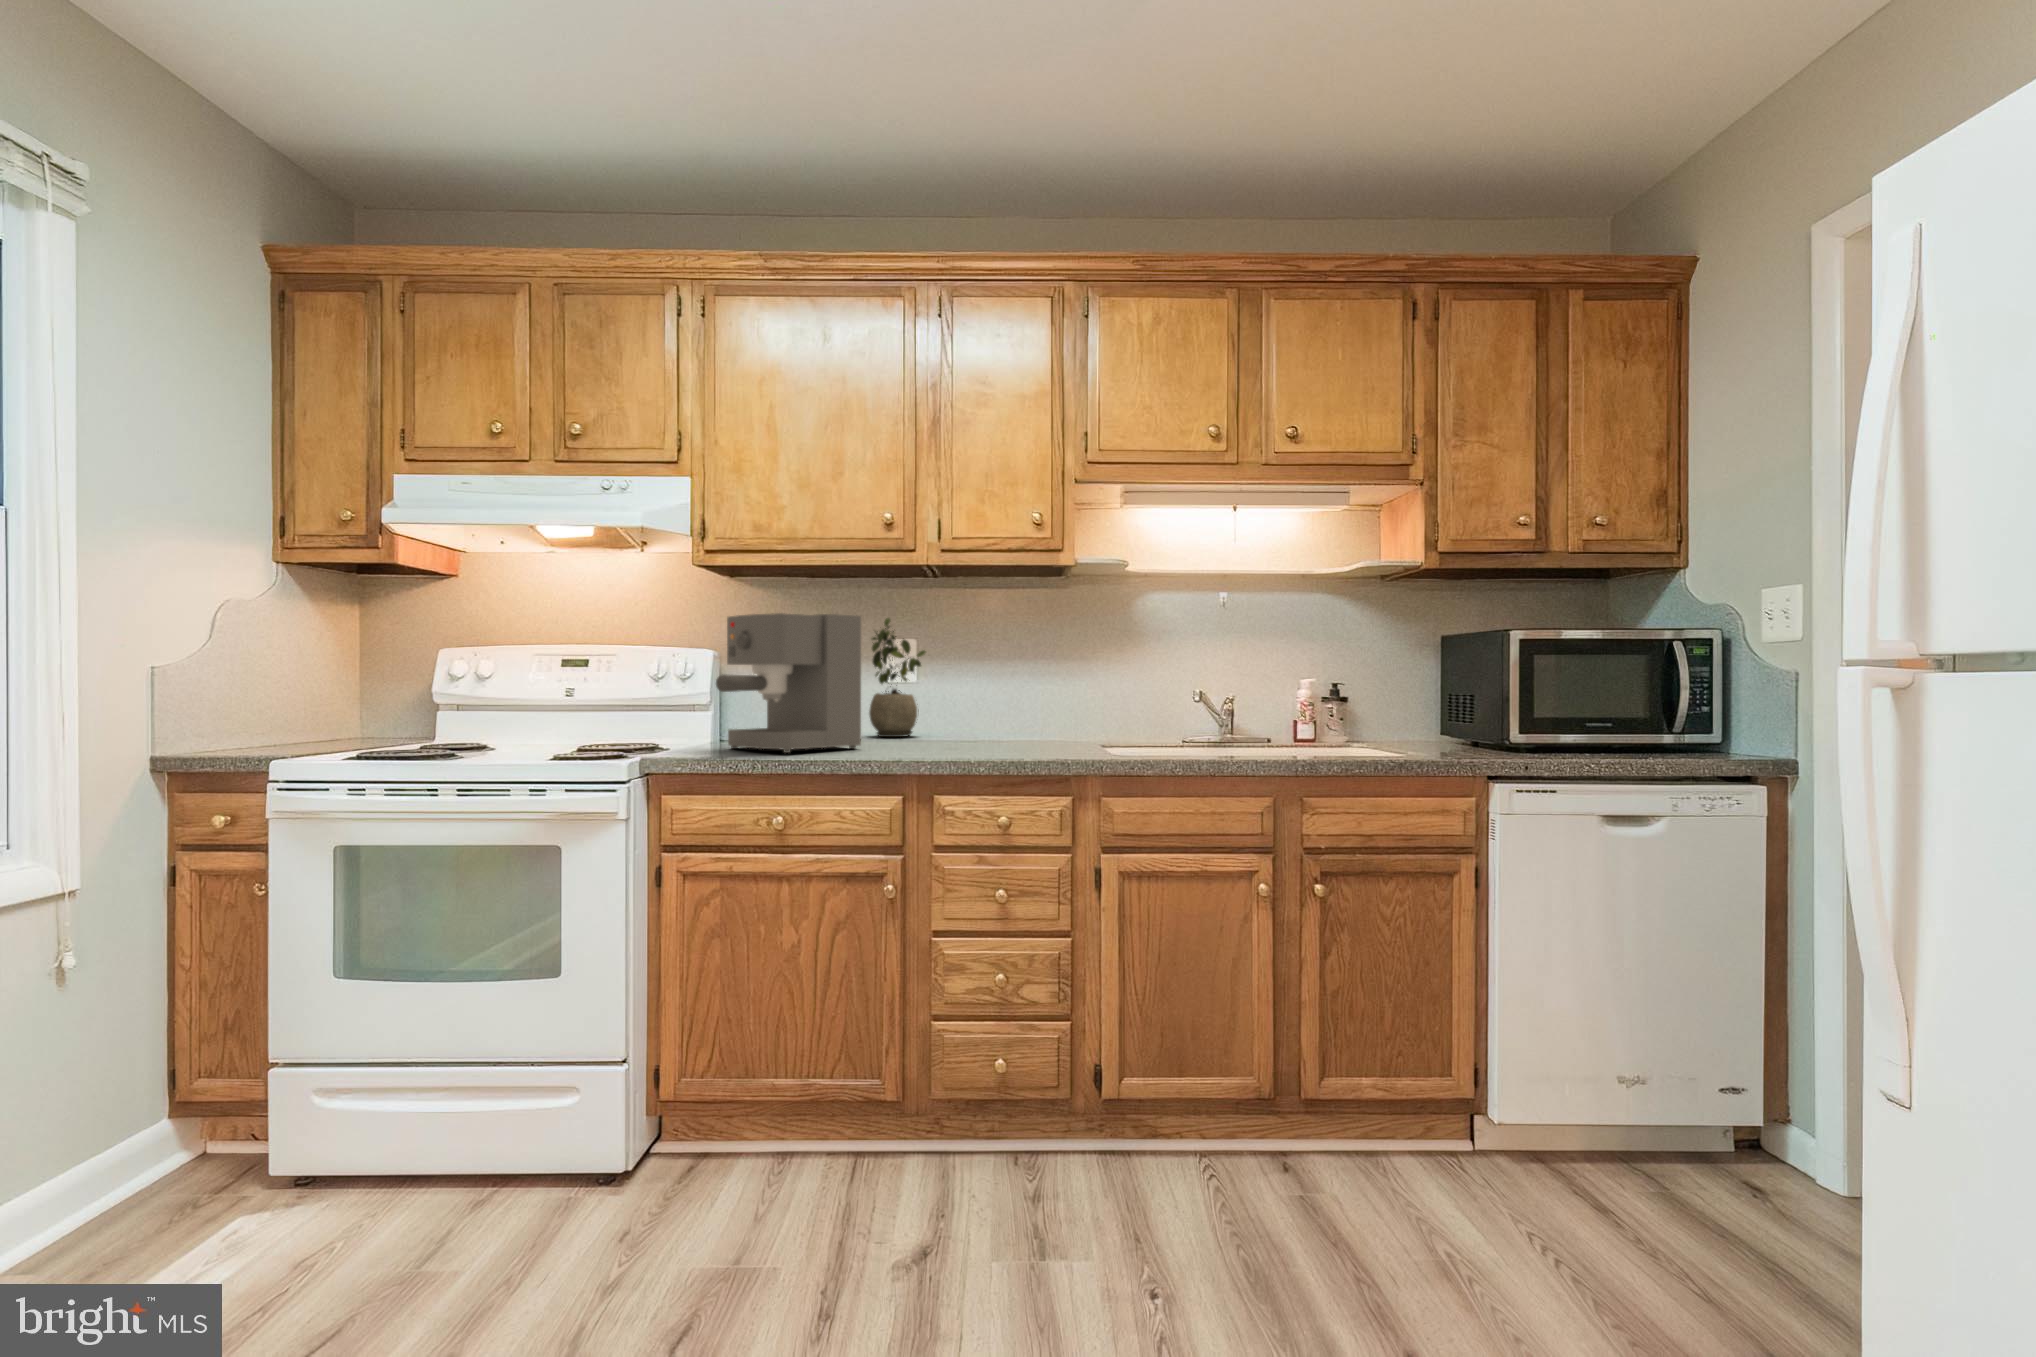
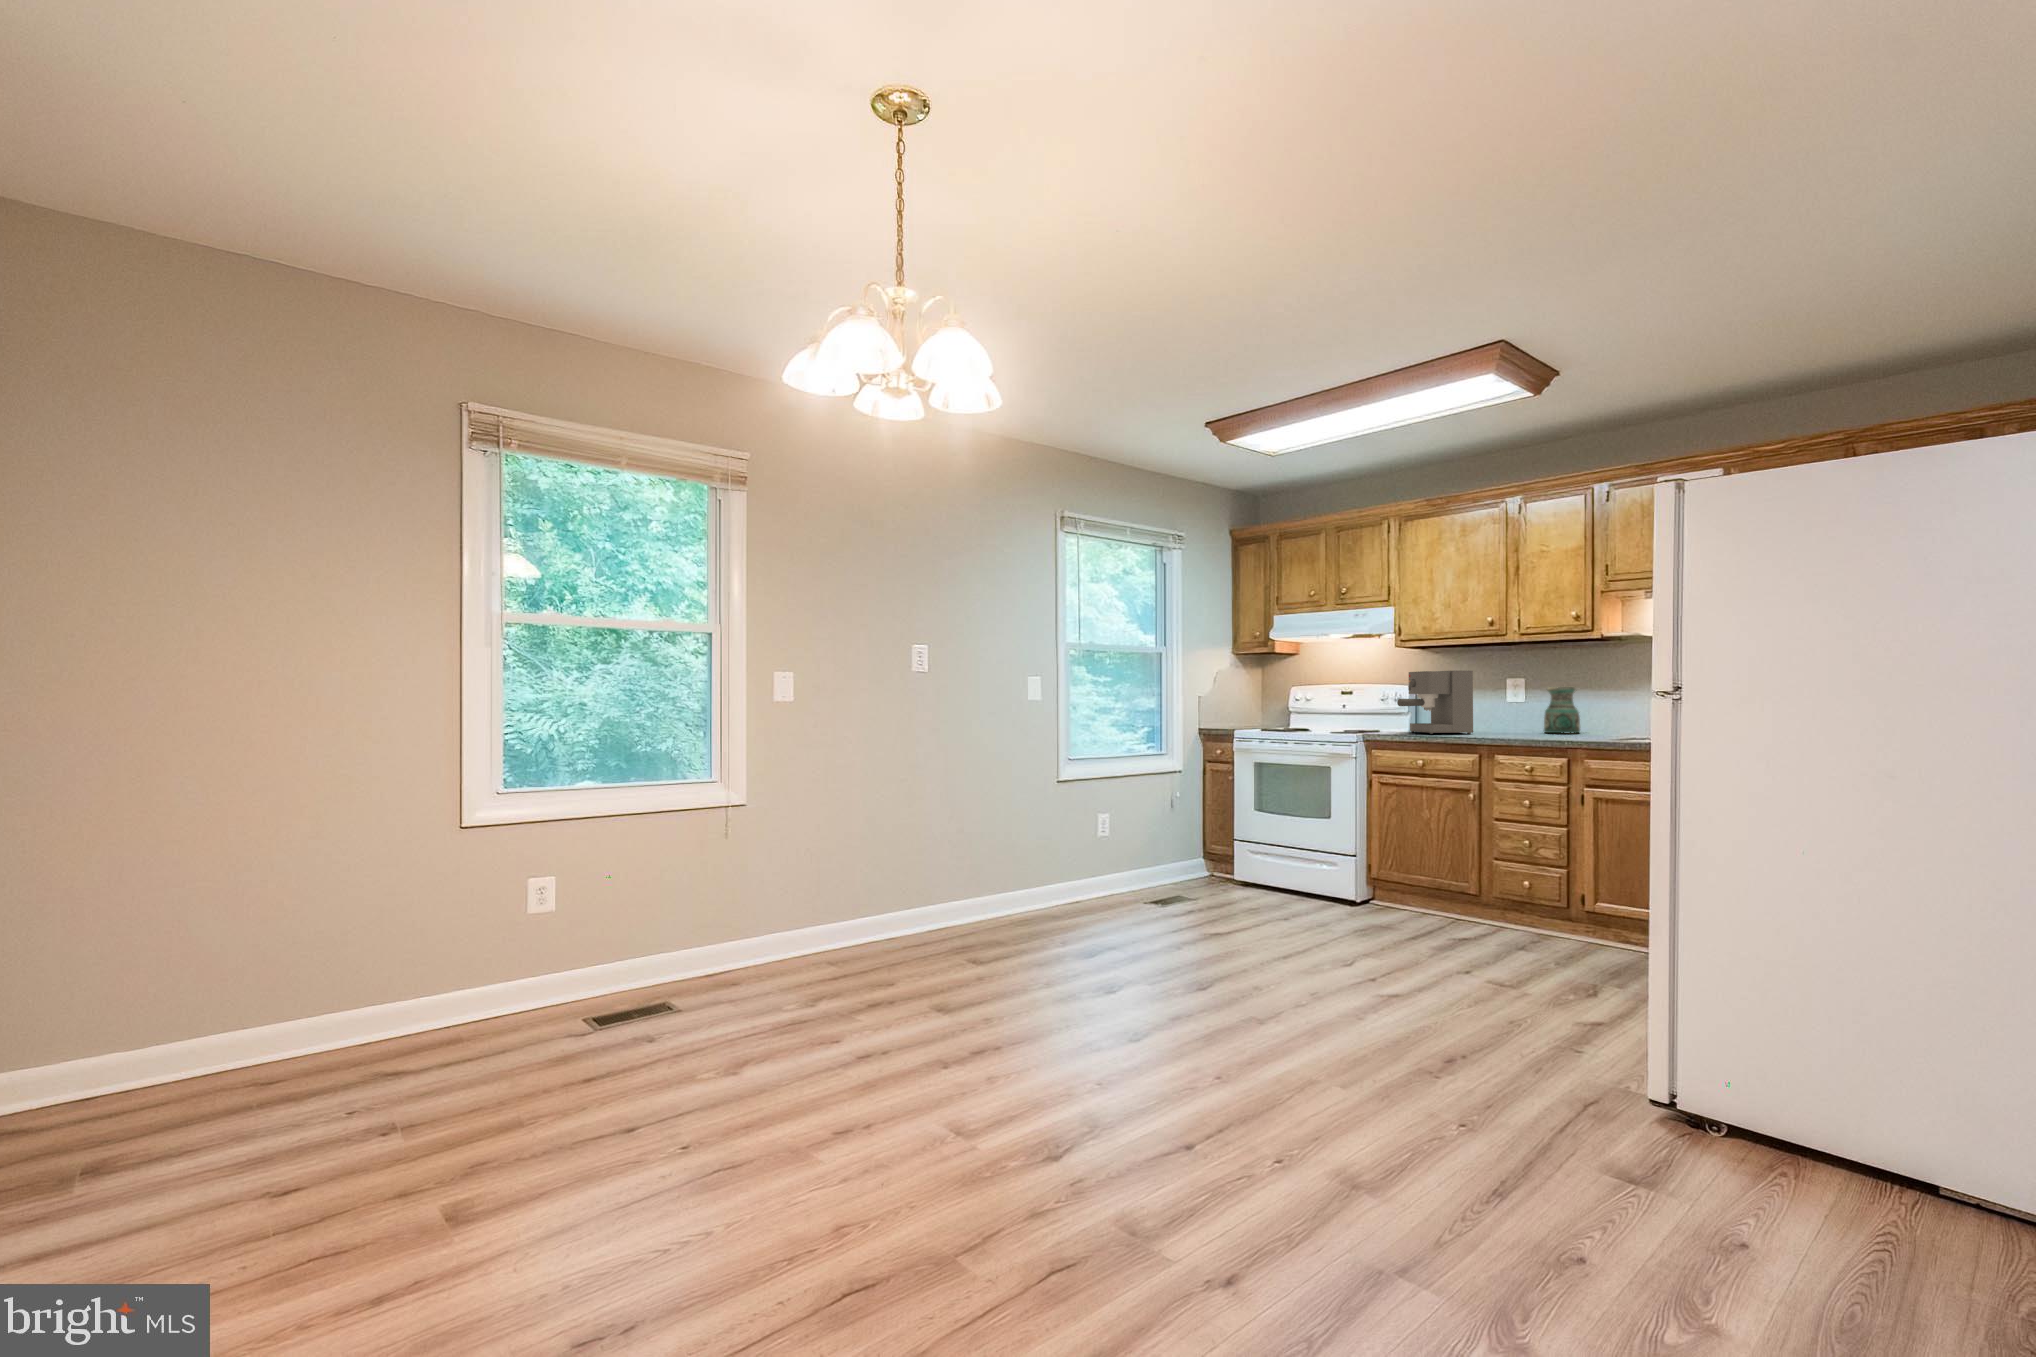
potted plant: present [869,618,926,737] -> none [1494,669,1523,730]
ceramic pitcher: none [966,652,1026,741] -> present [1544,687,1580,733]

